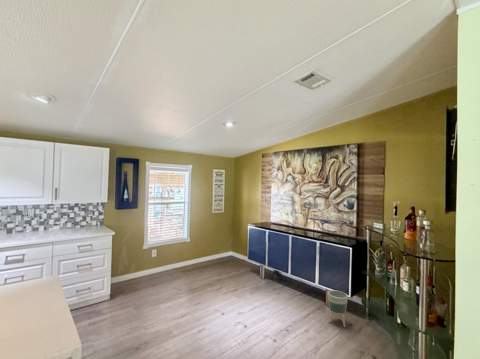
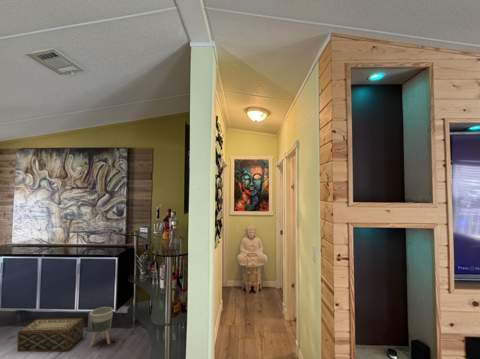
woven basket: none [276,284,321,318] -> present [17,318,83,351]

